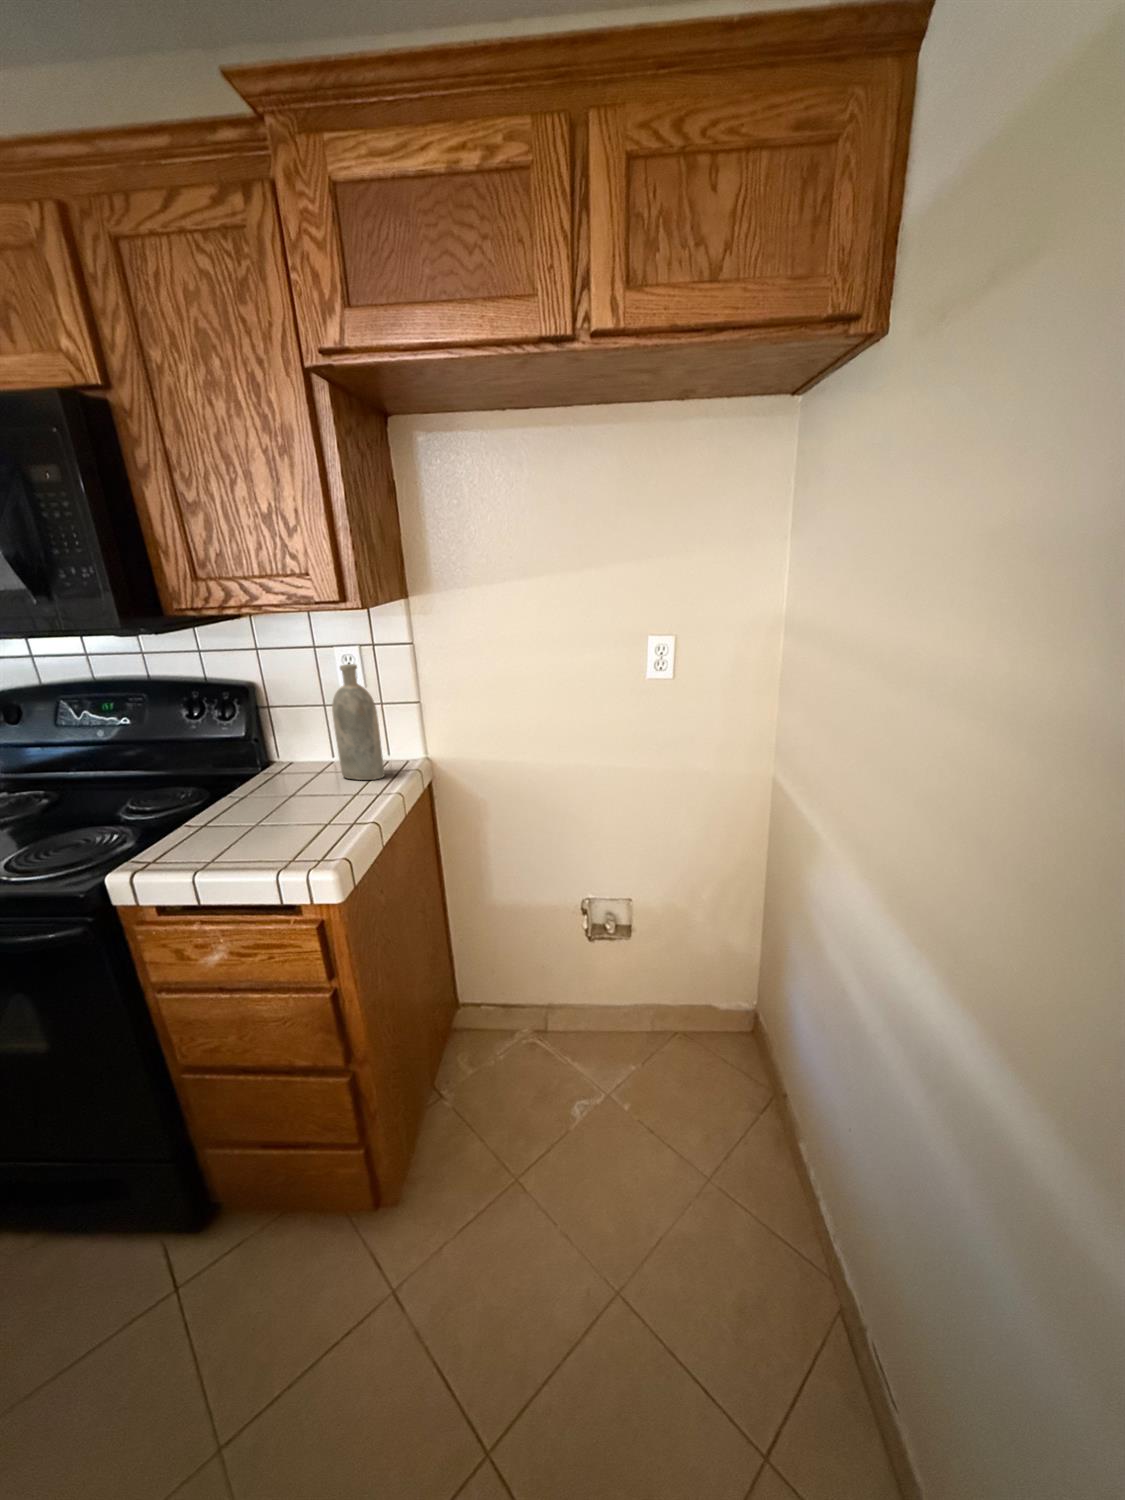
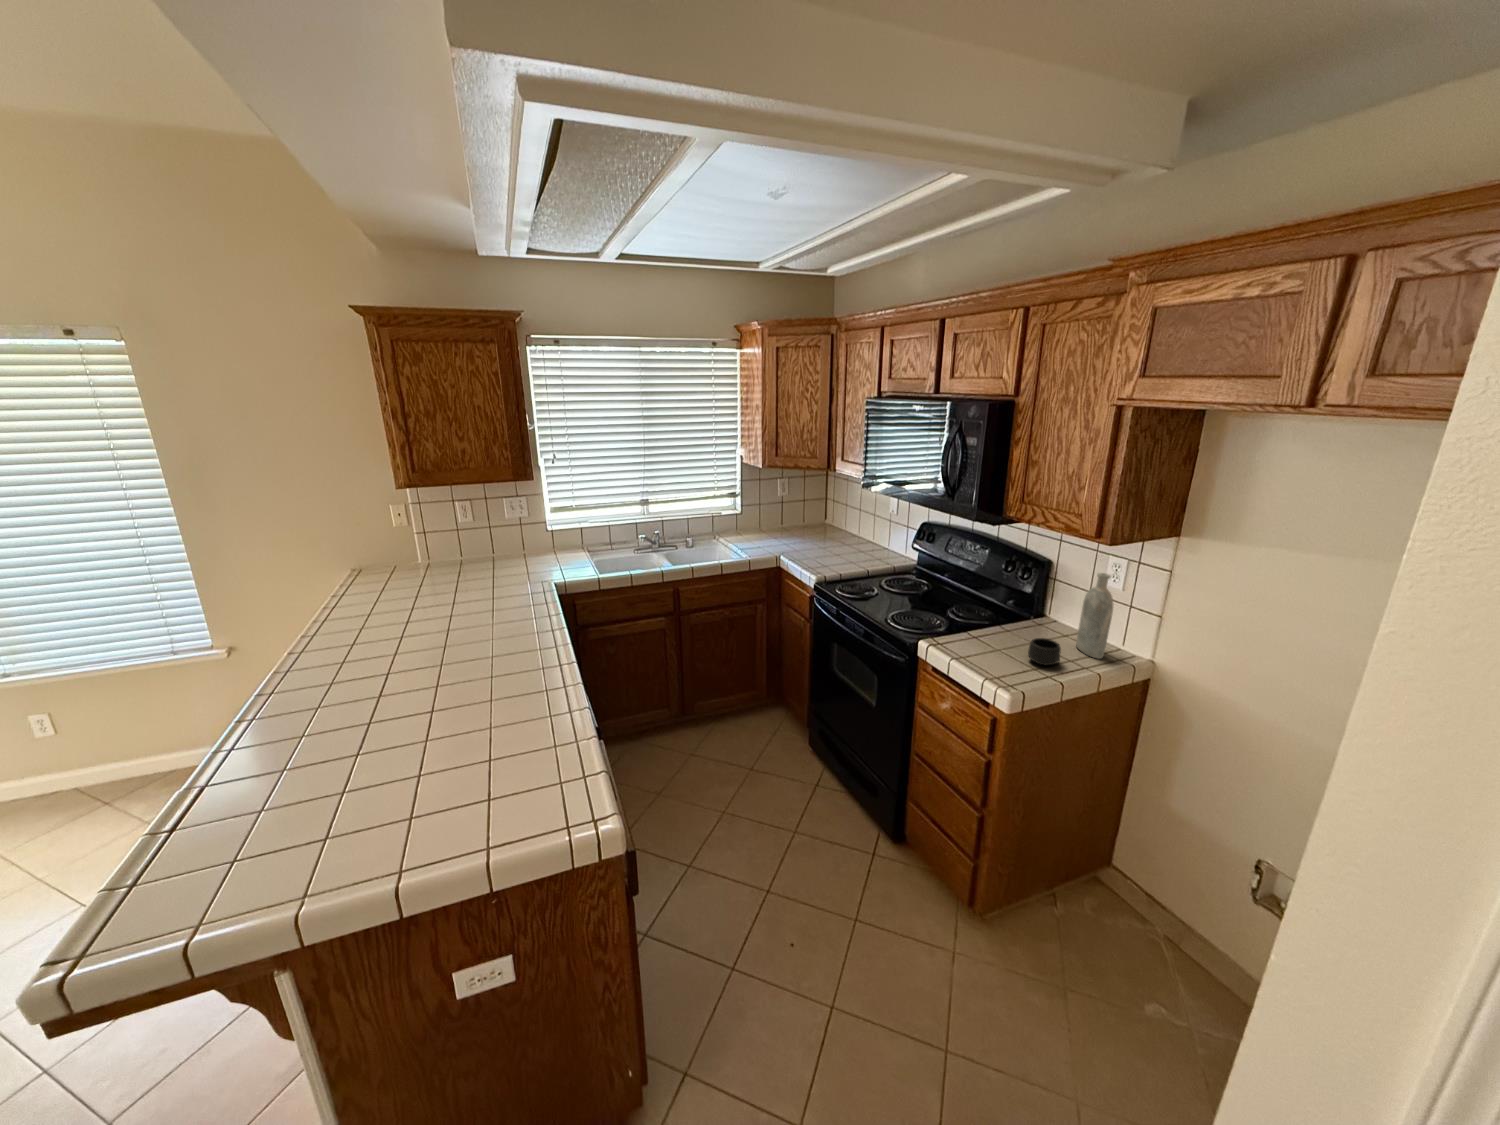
mug: none [302,774,356,814] -> present [1028,638,1061,665]

